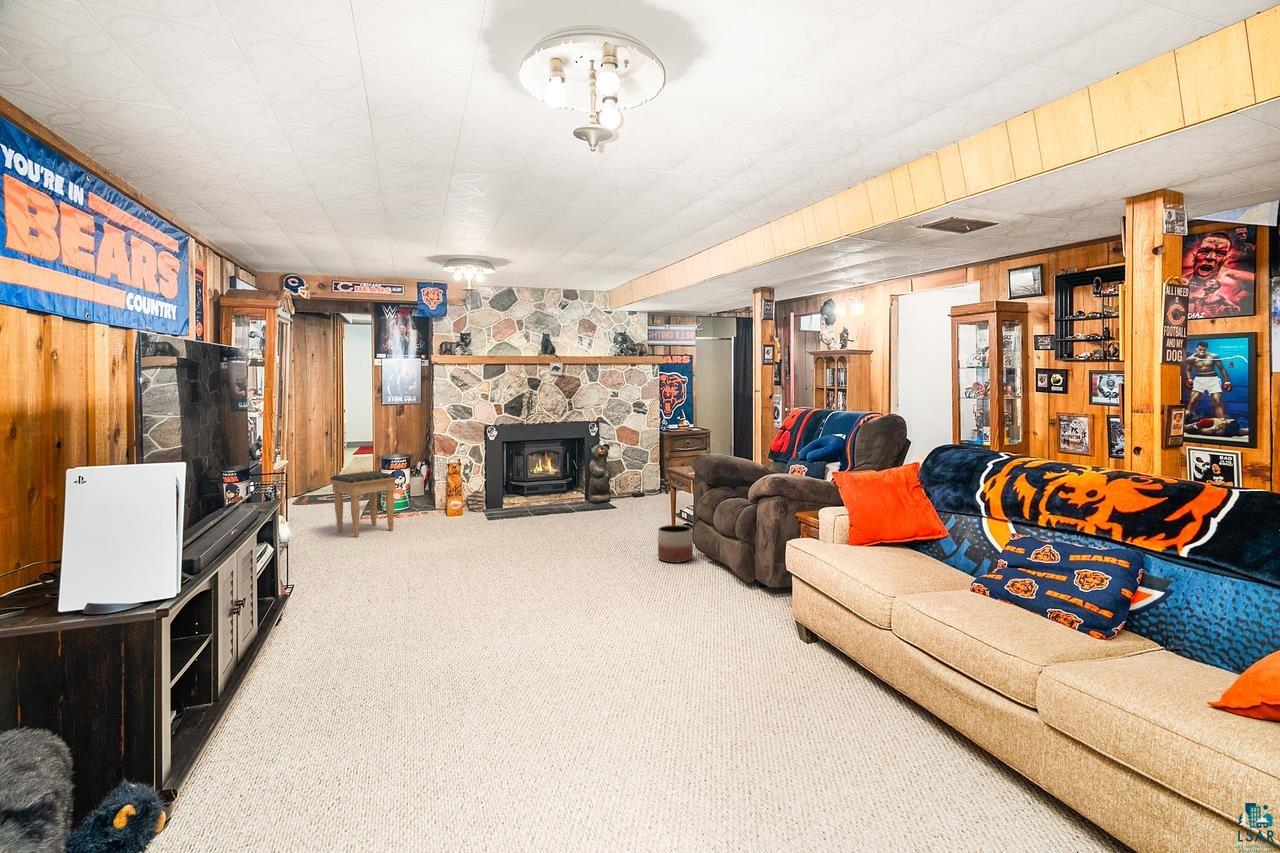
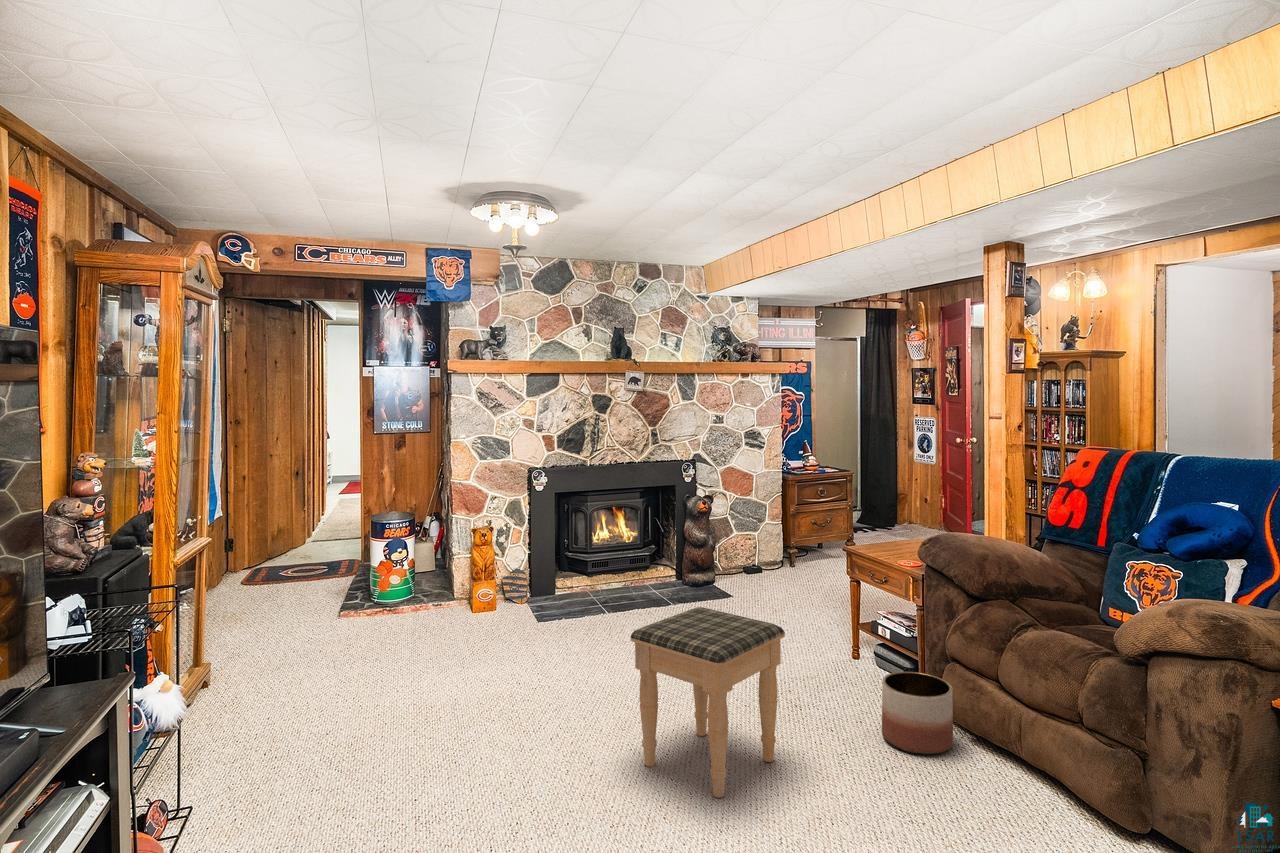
footstool: present [330,471,396,537] -> present [631,607,785,798]

